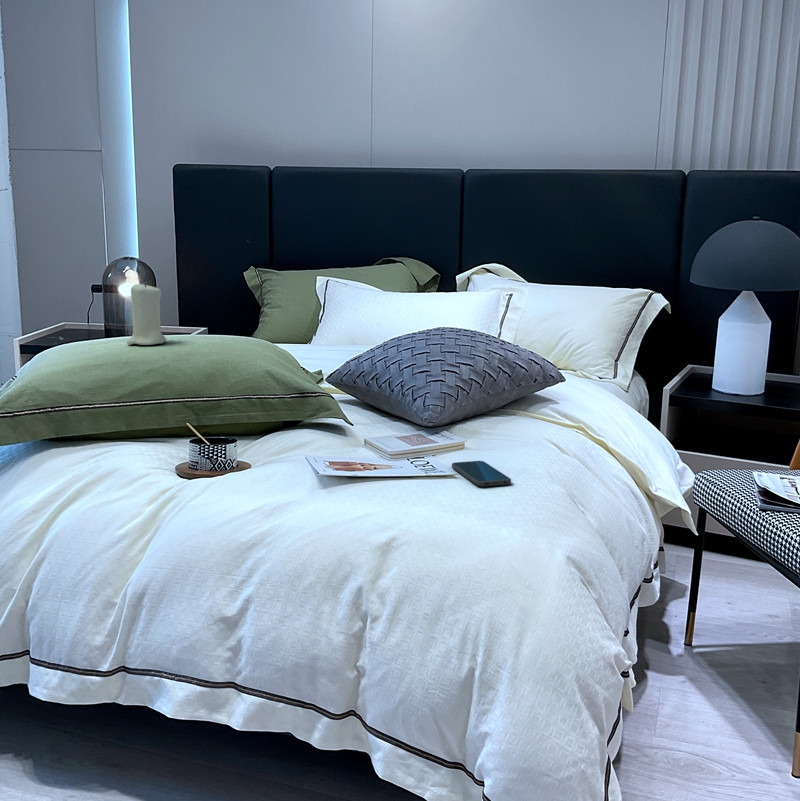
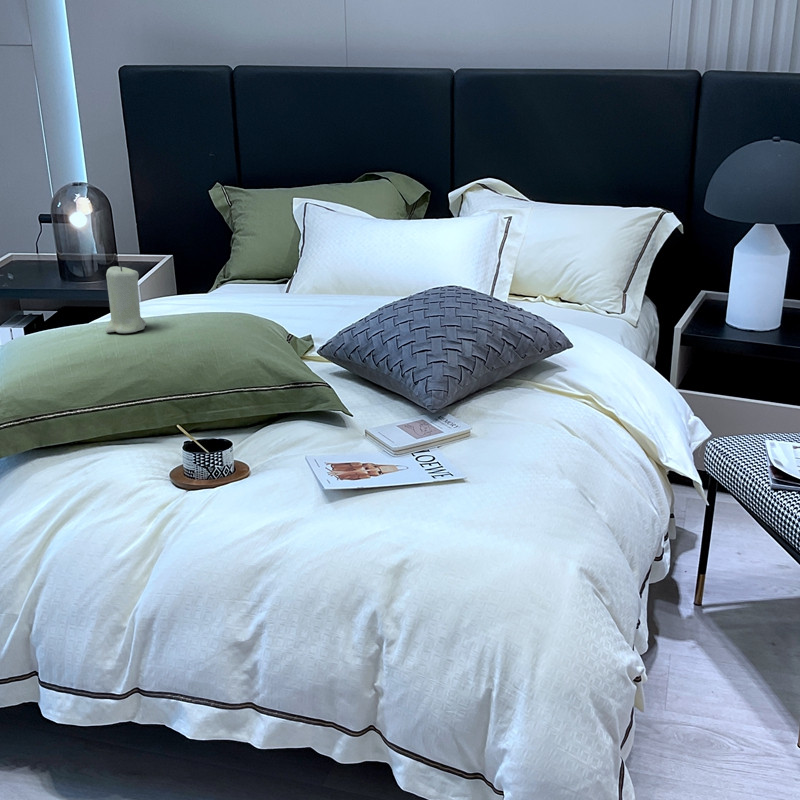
smartphone: present [452,461,511,486] -> none [458,456,520,492]

